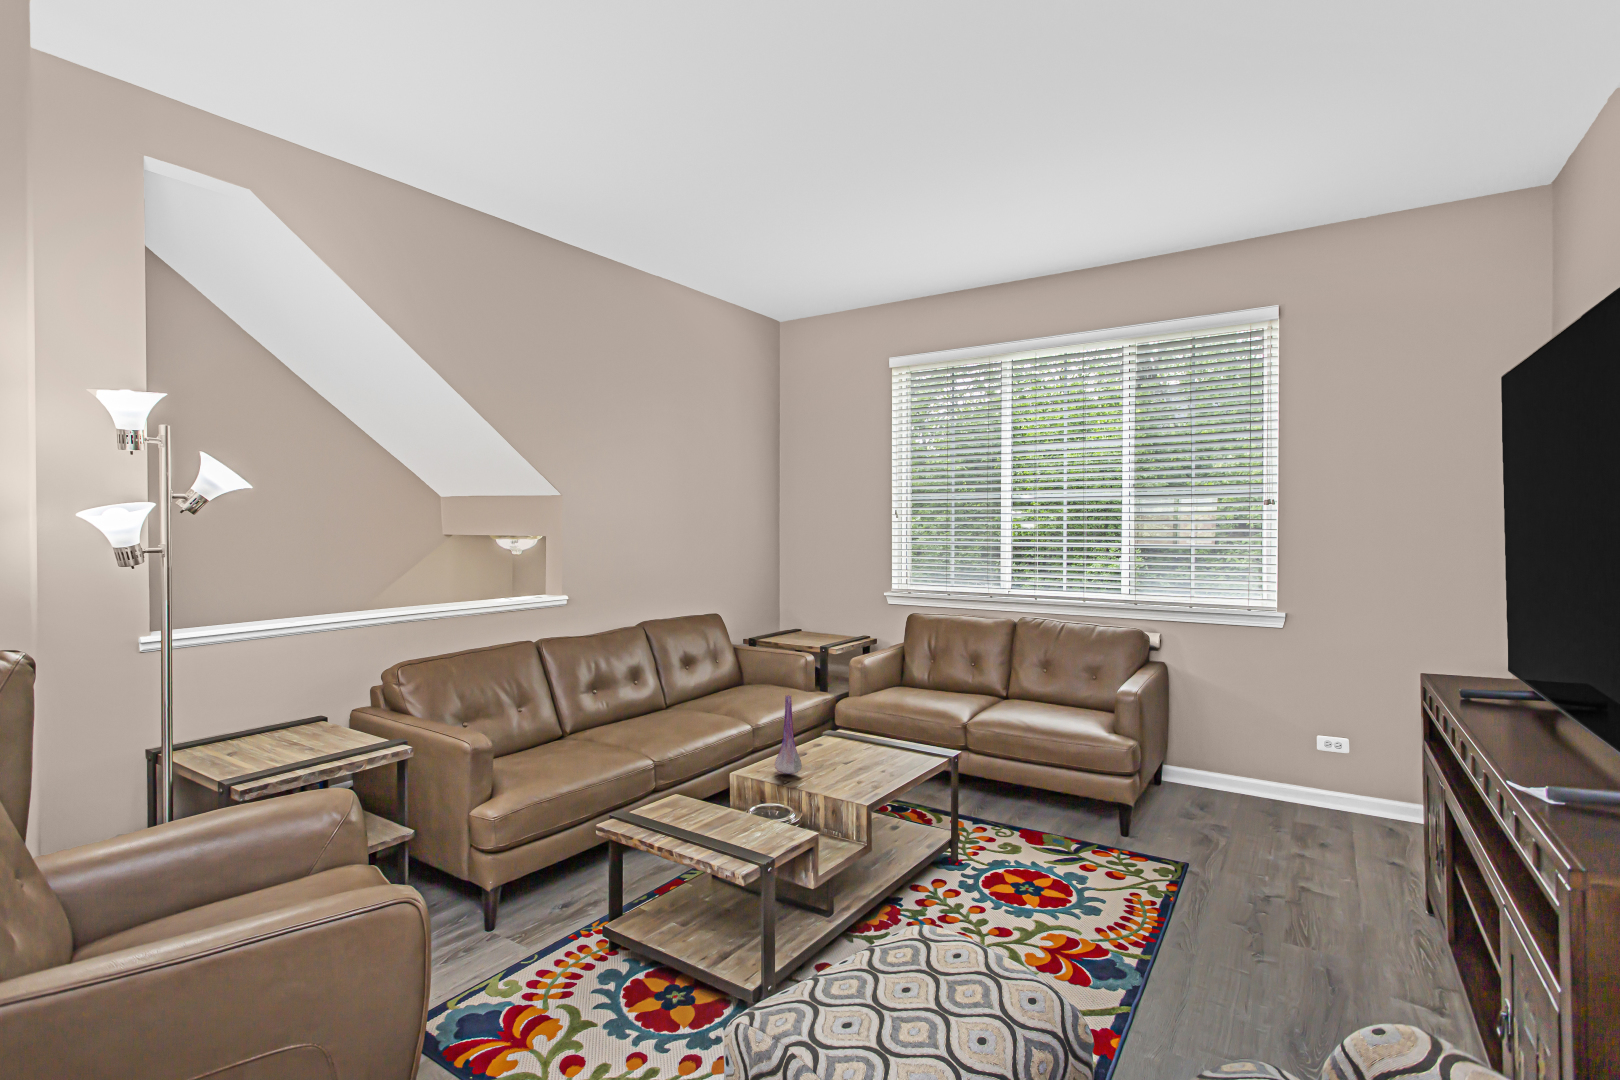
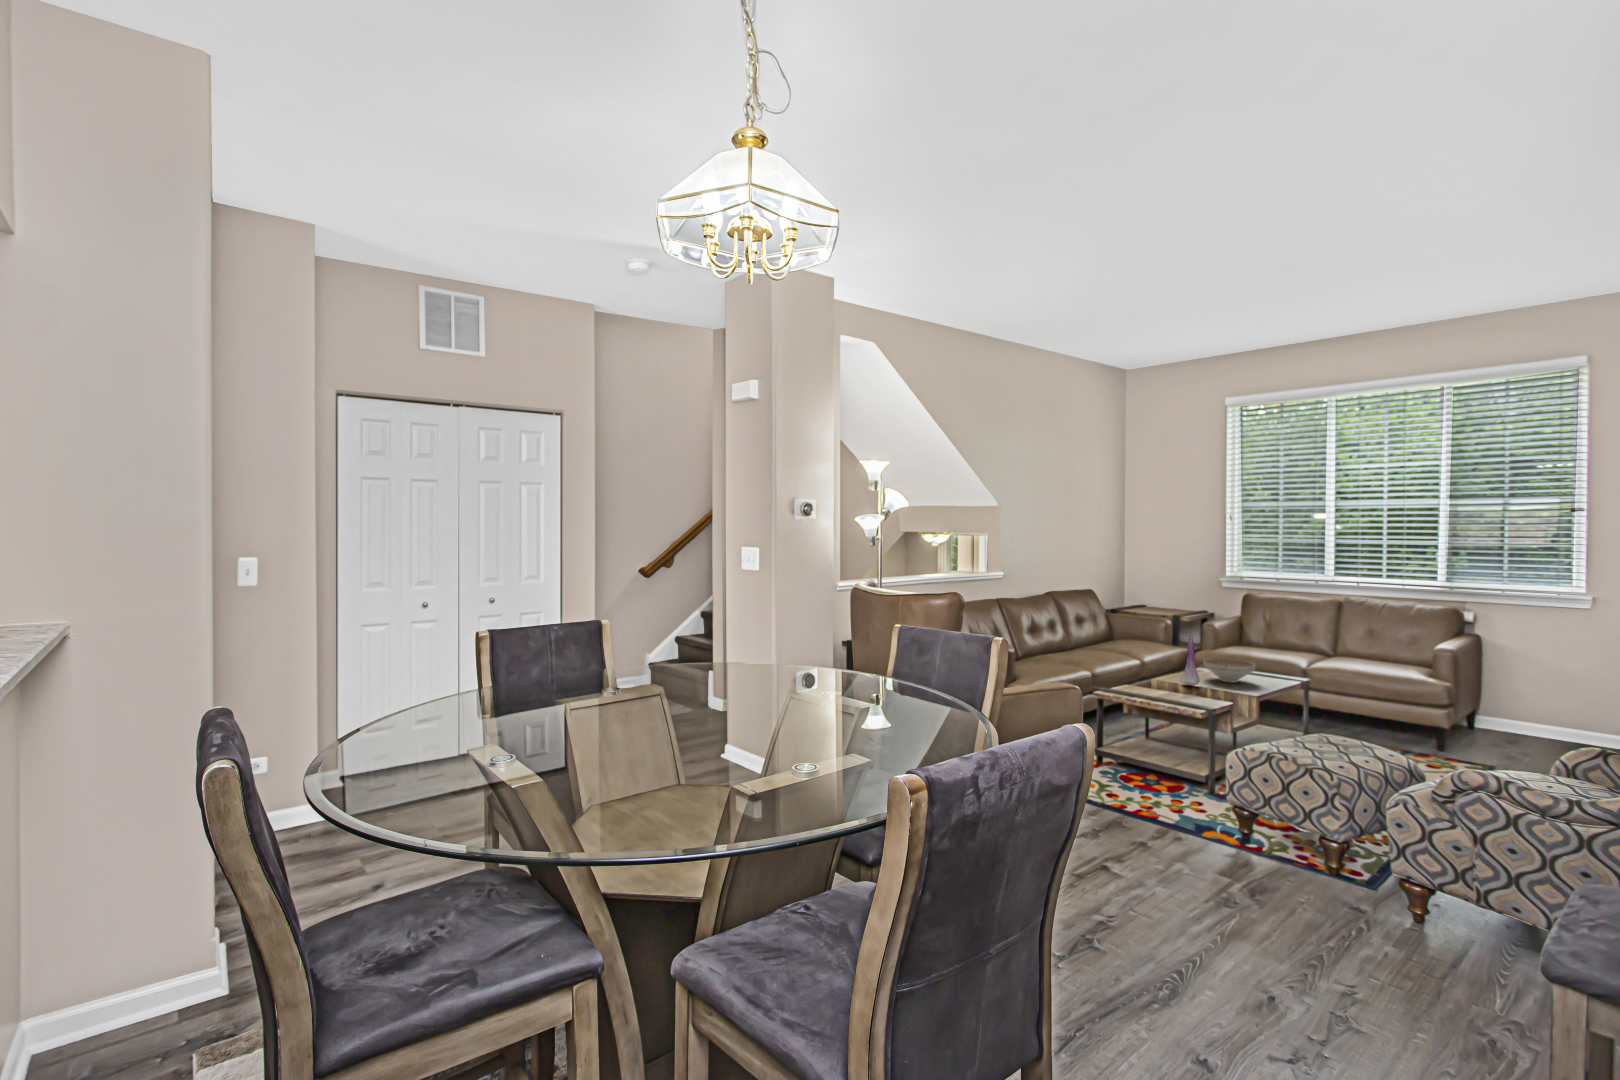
decorative bowl: none [817,721,887,761] -> present [1203,658,1256,683]

